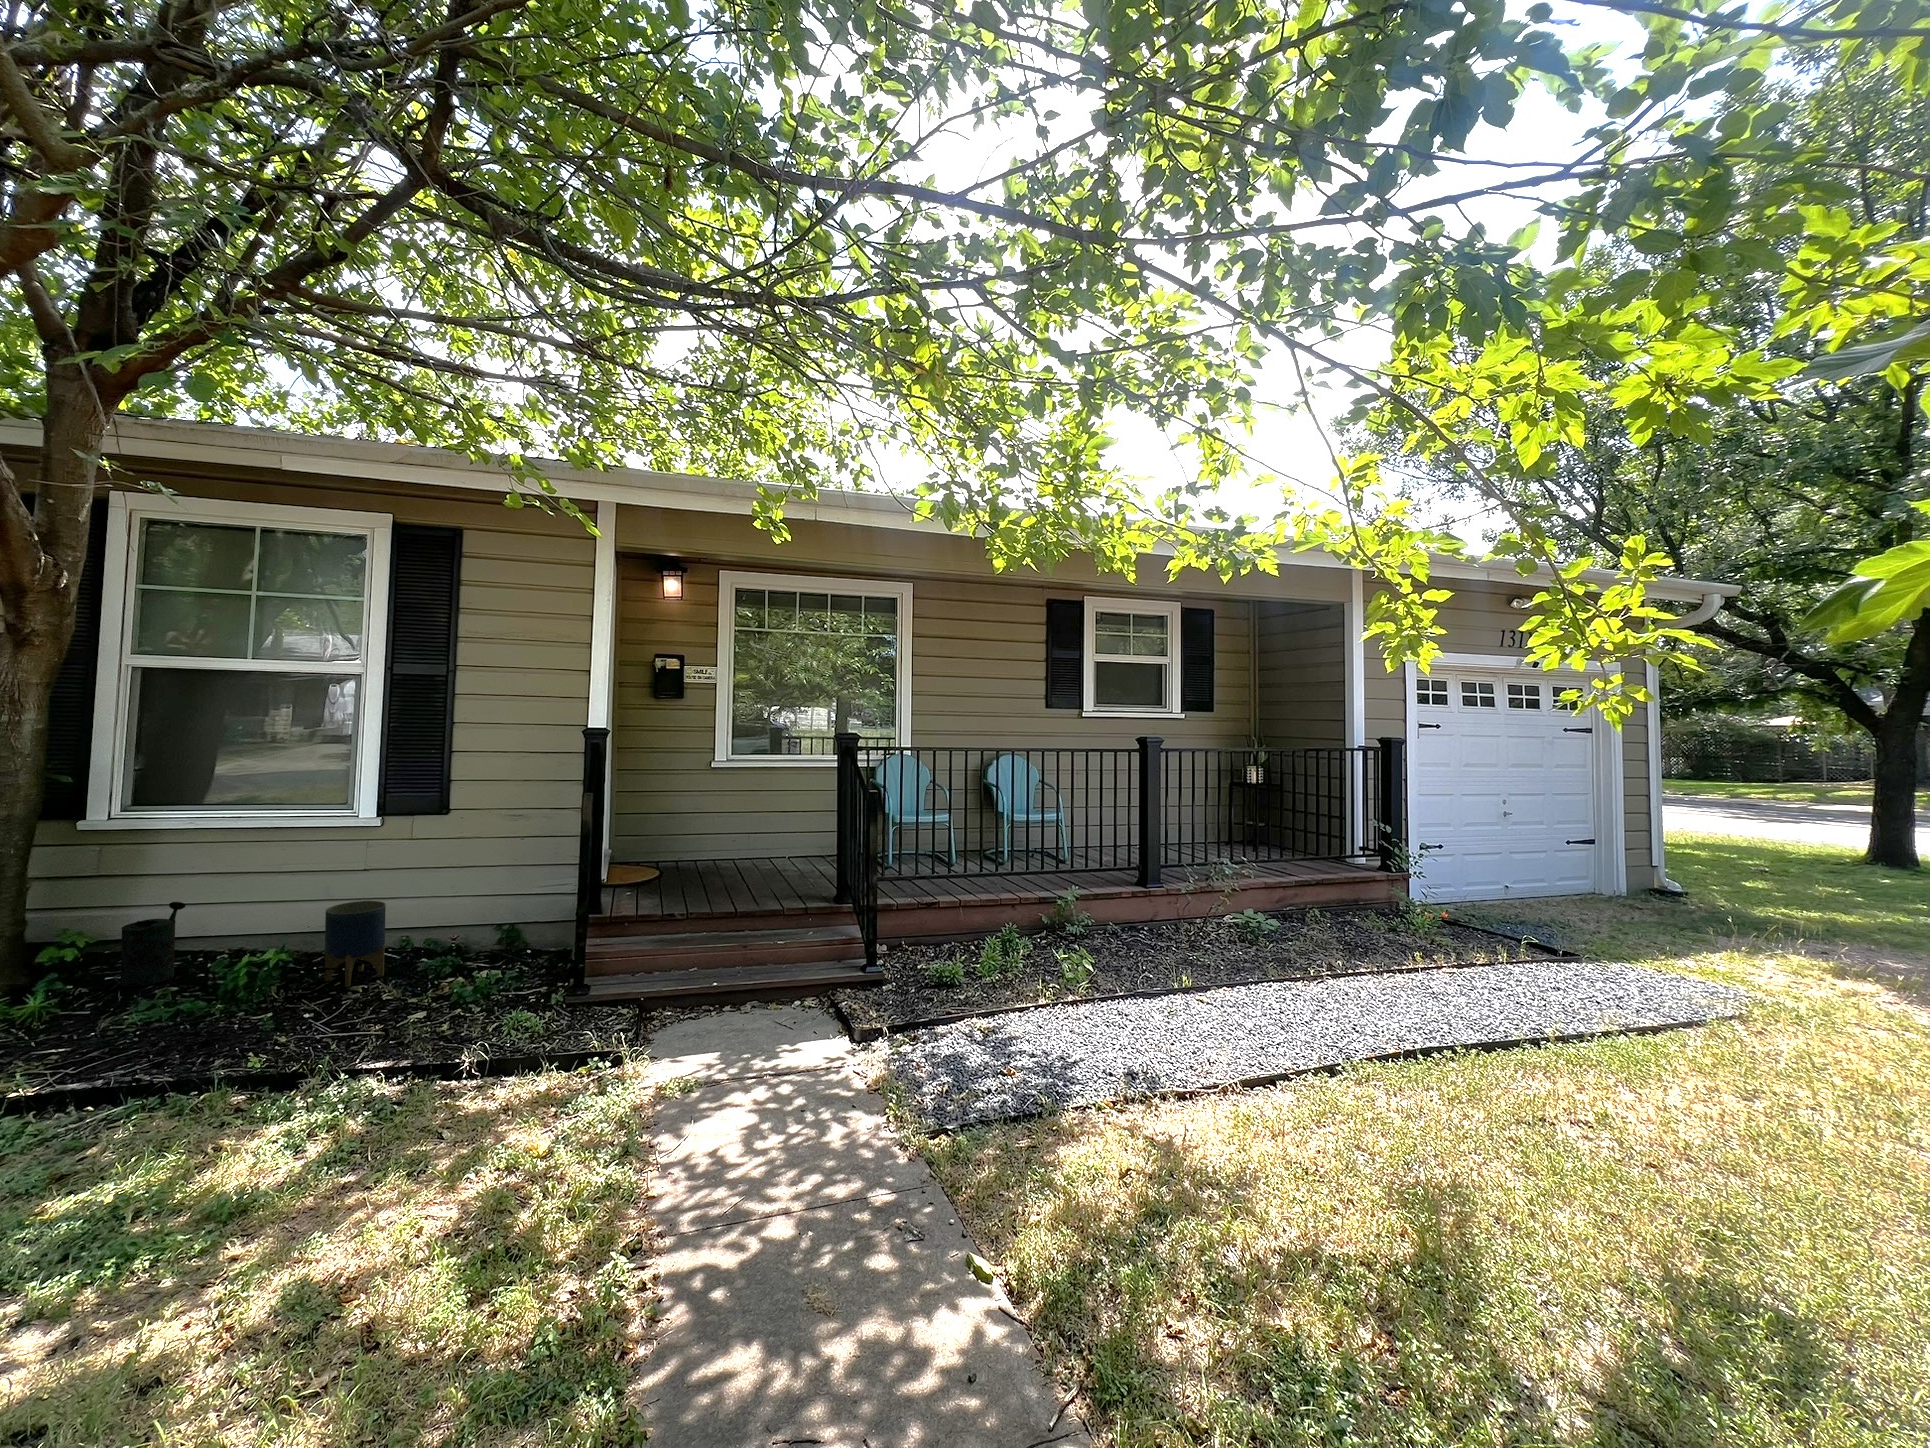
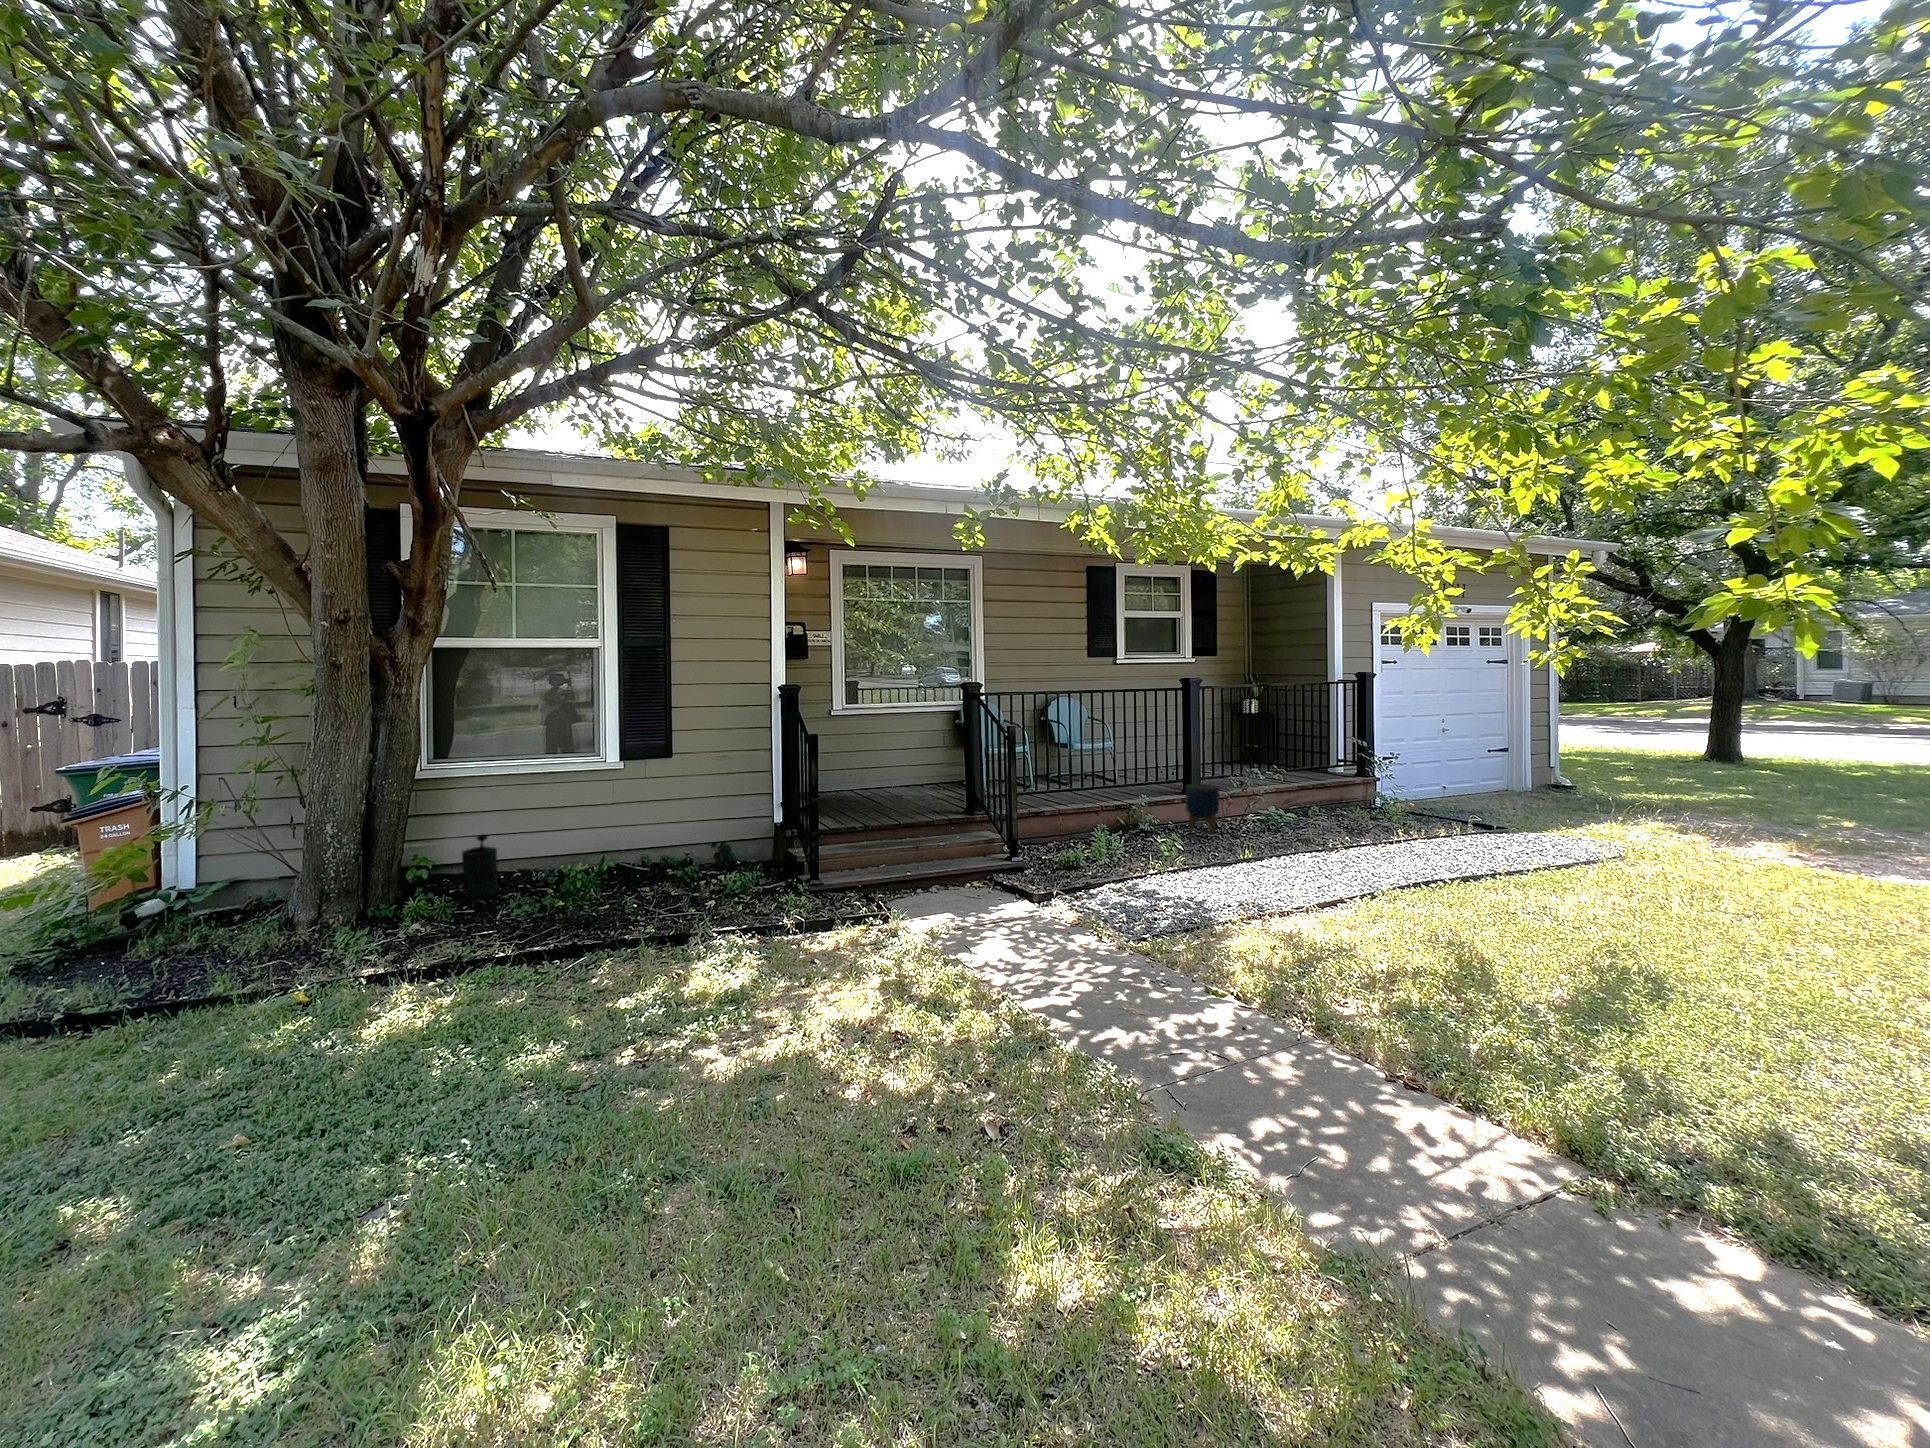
planter: present [325,901,386,987] -> present [1186,784,1219,834]

